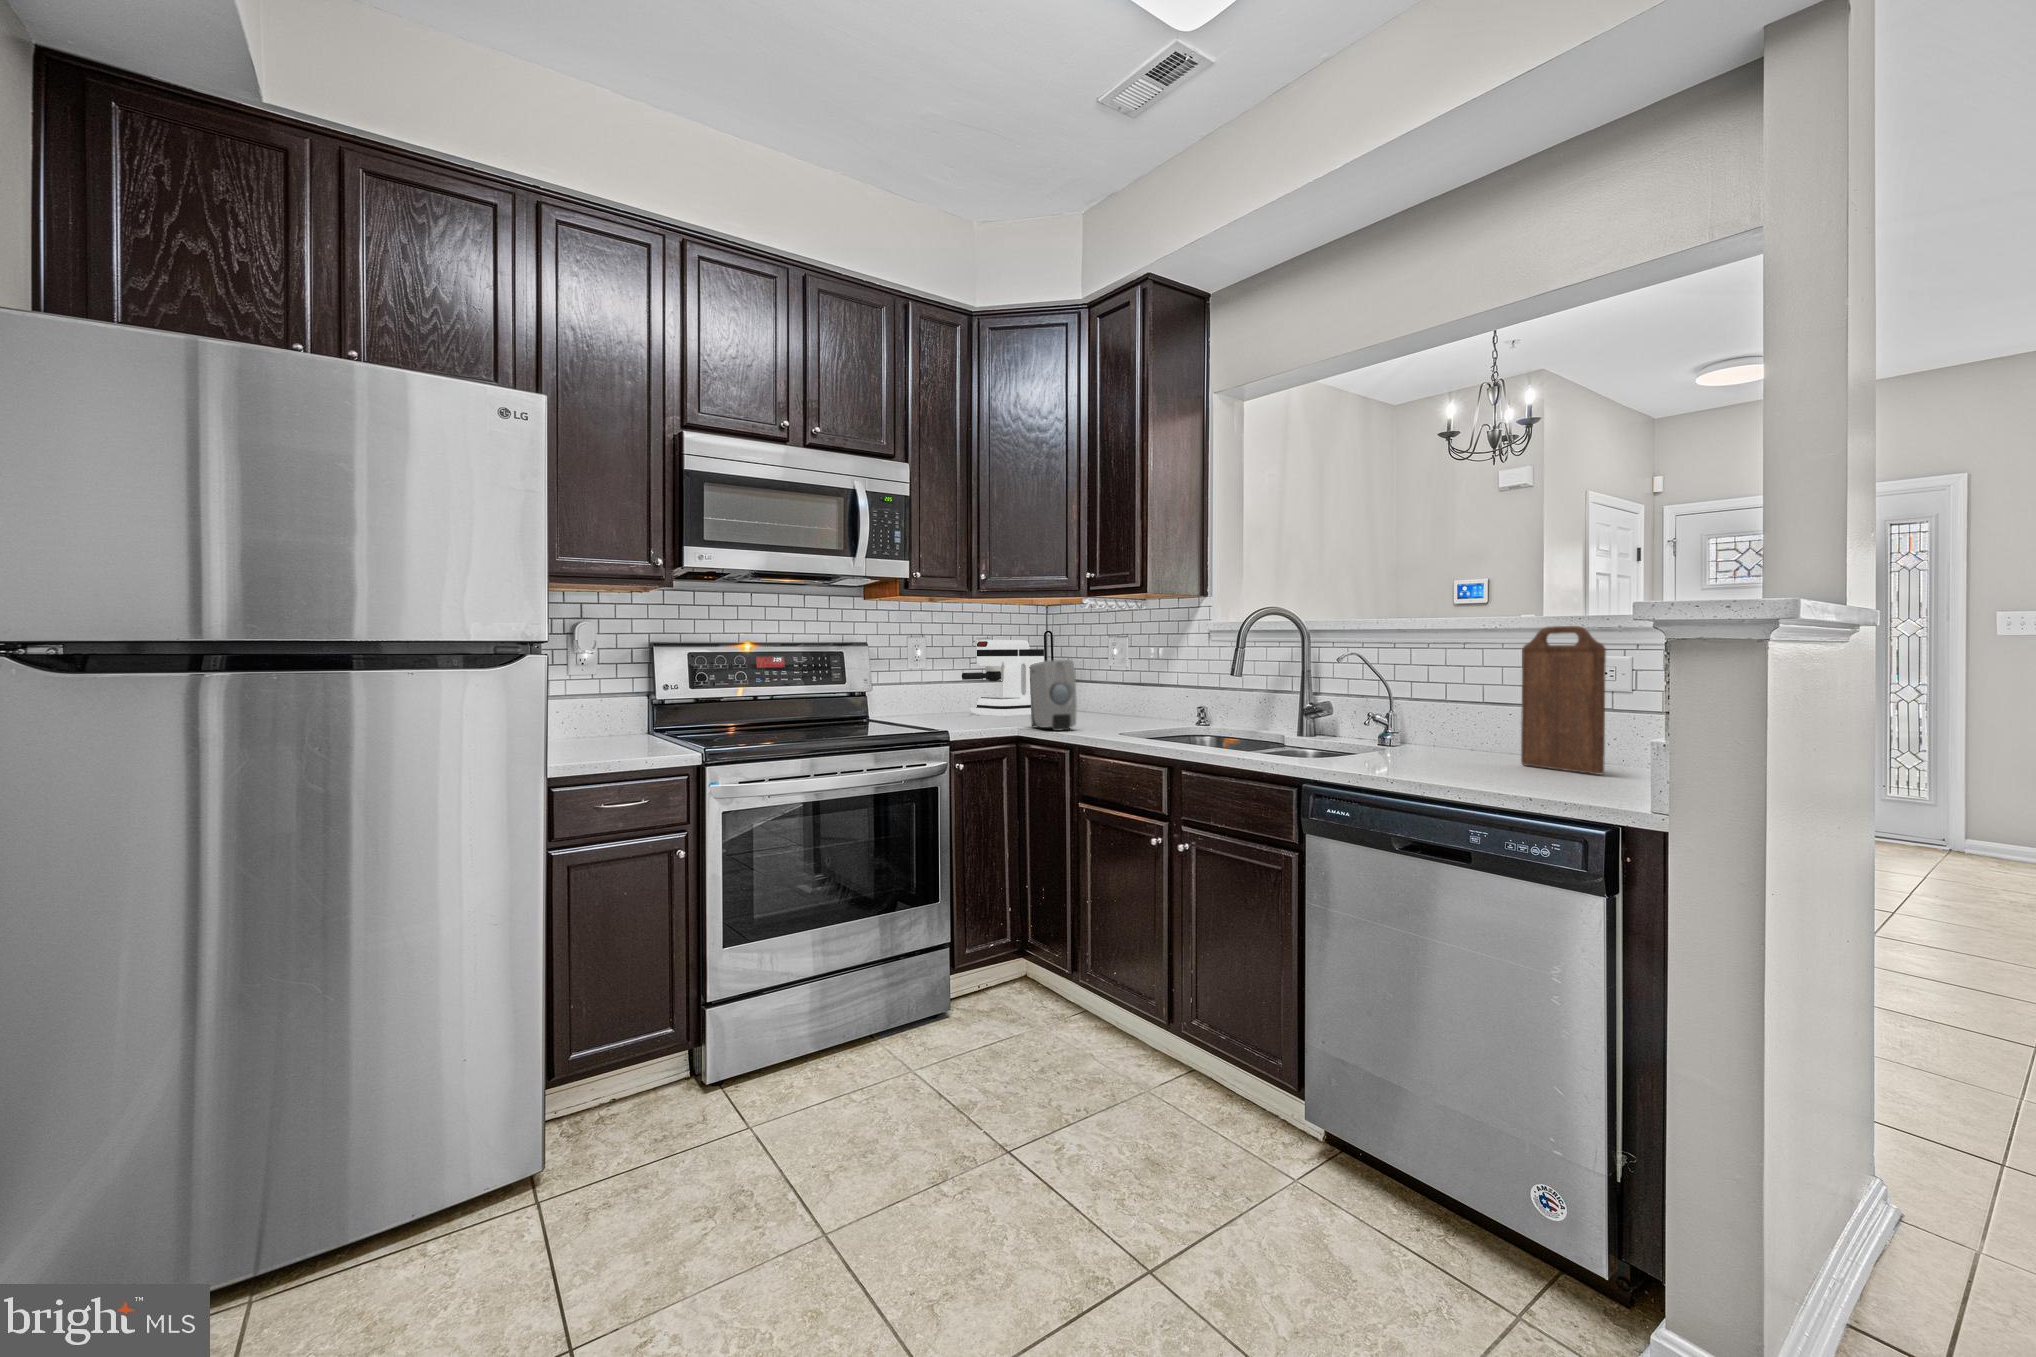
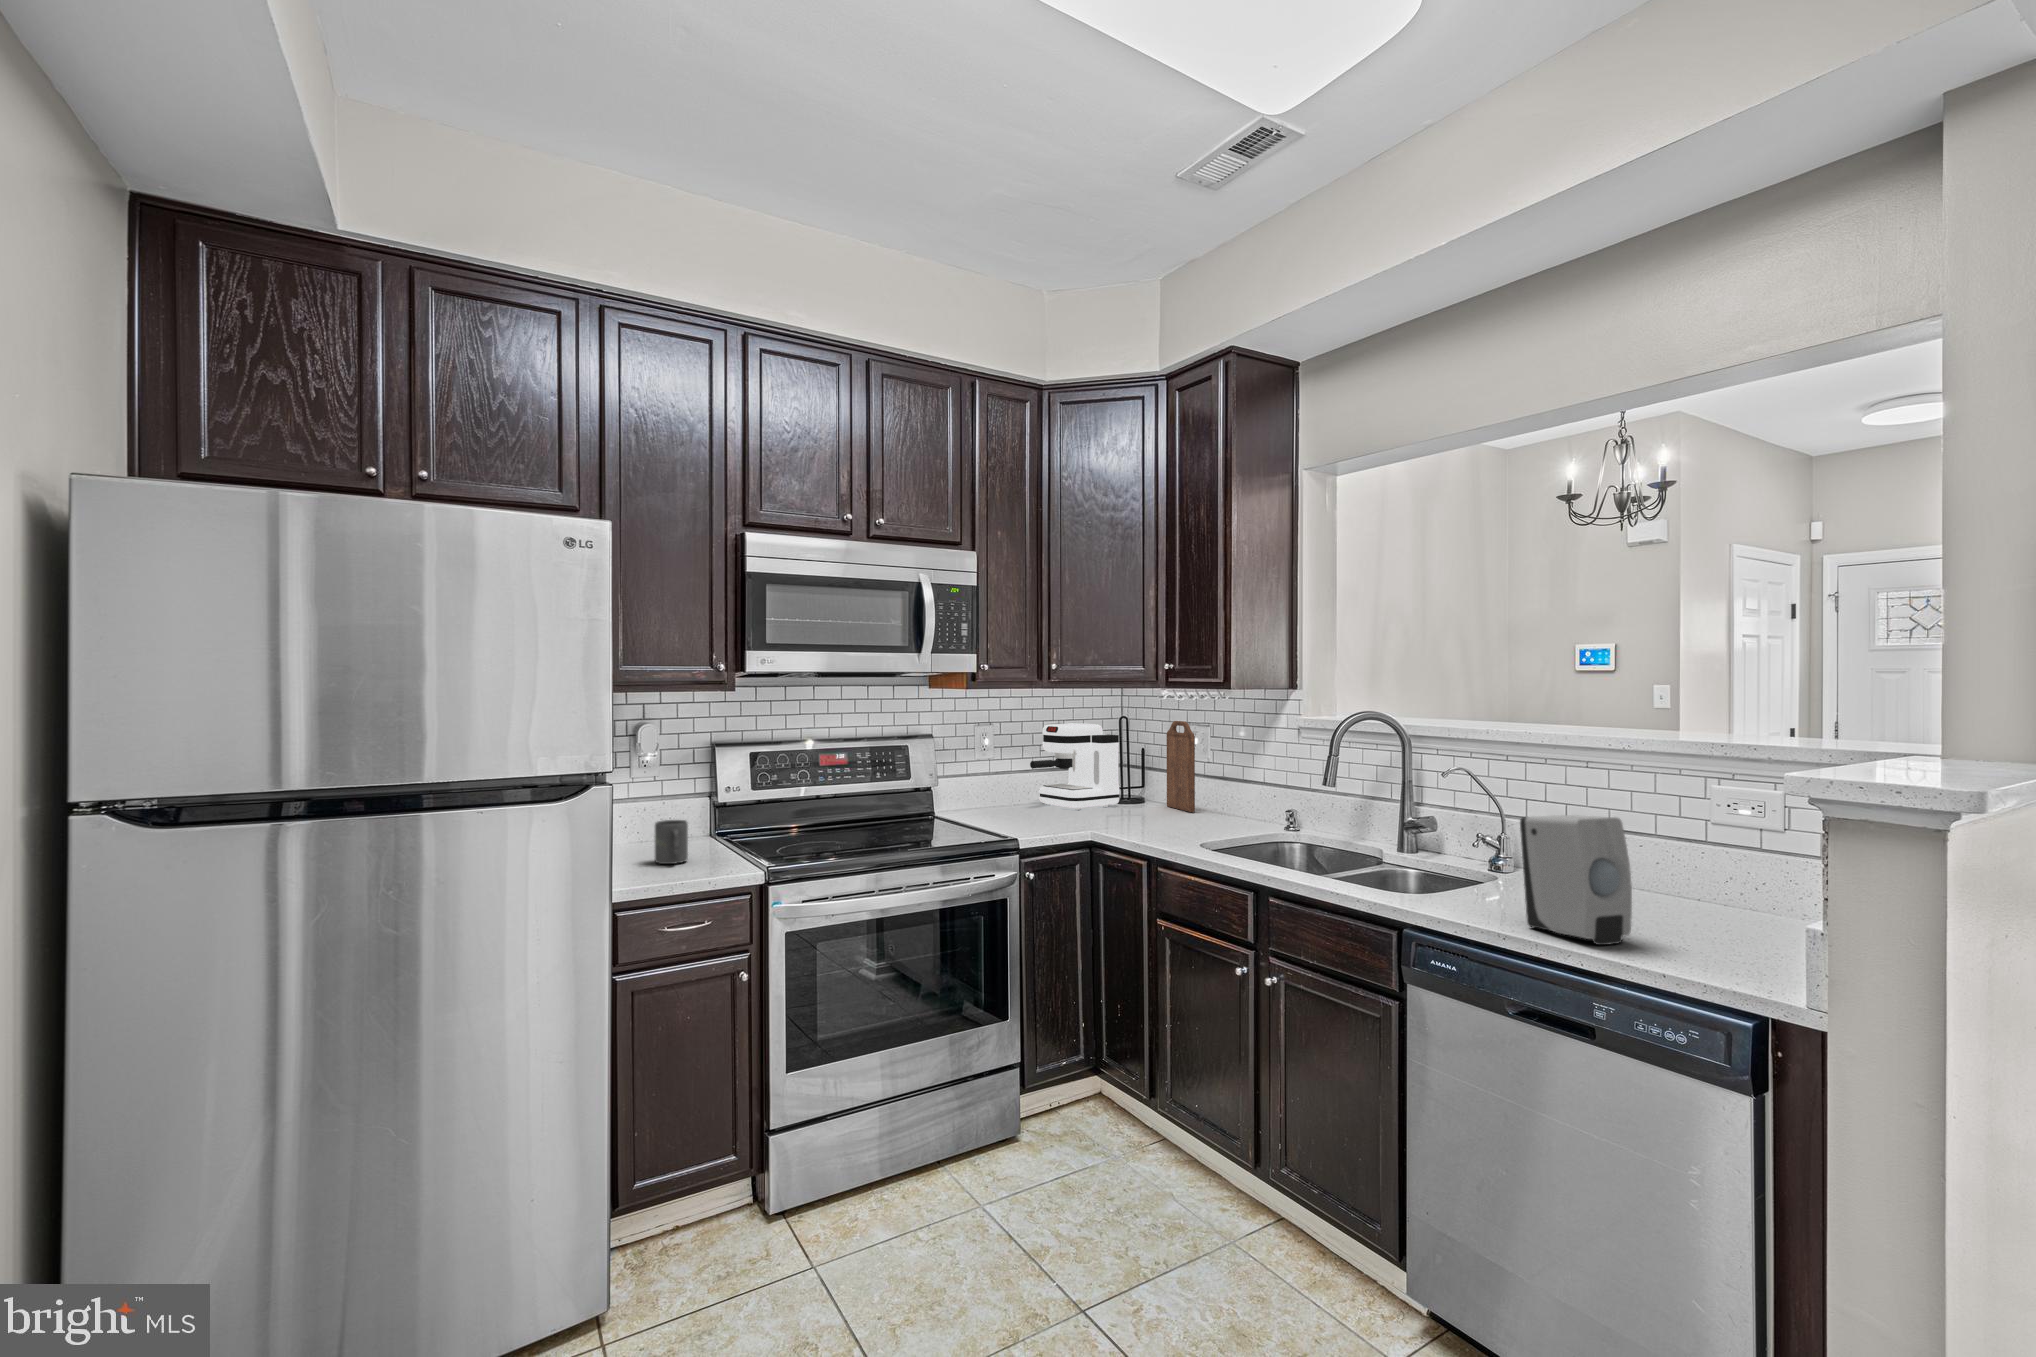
cutting board: present [1521,626,1606,774] -> present [1167,721,1195,812]
soap dispenser: present [1029,660,1076,731] -> present [1520,815,1632,945]
mug: none [591,708,625,749] -> present [655,820,688,864]

